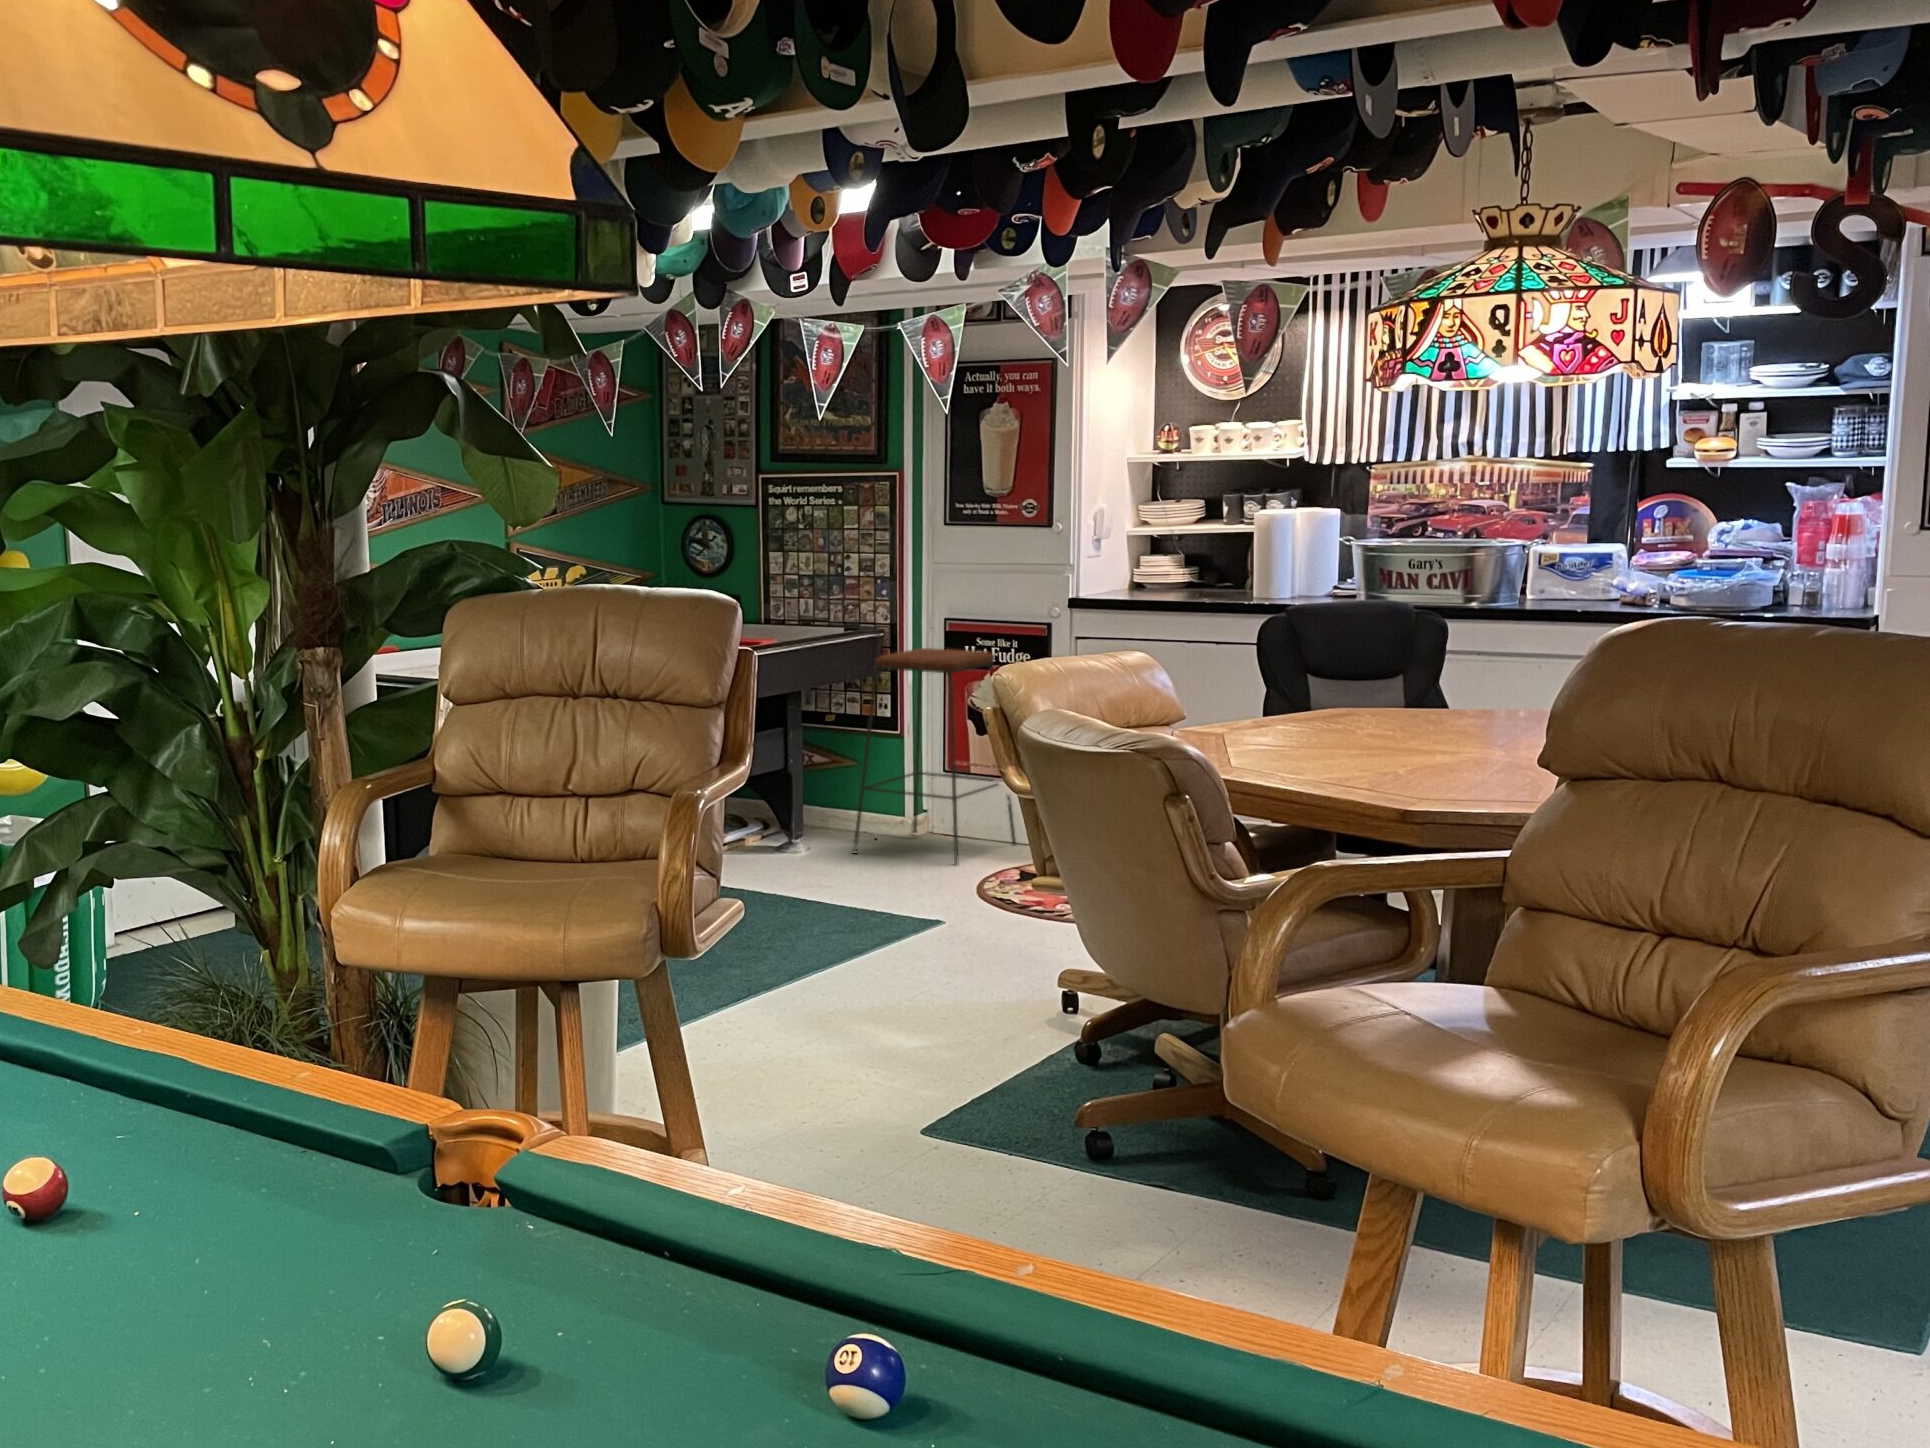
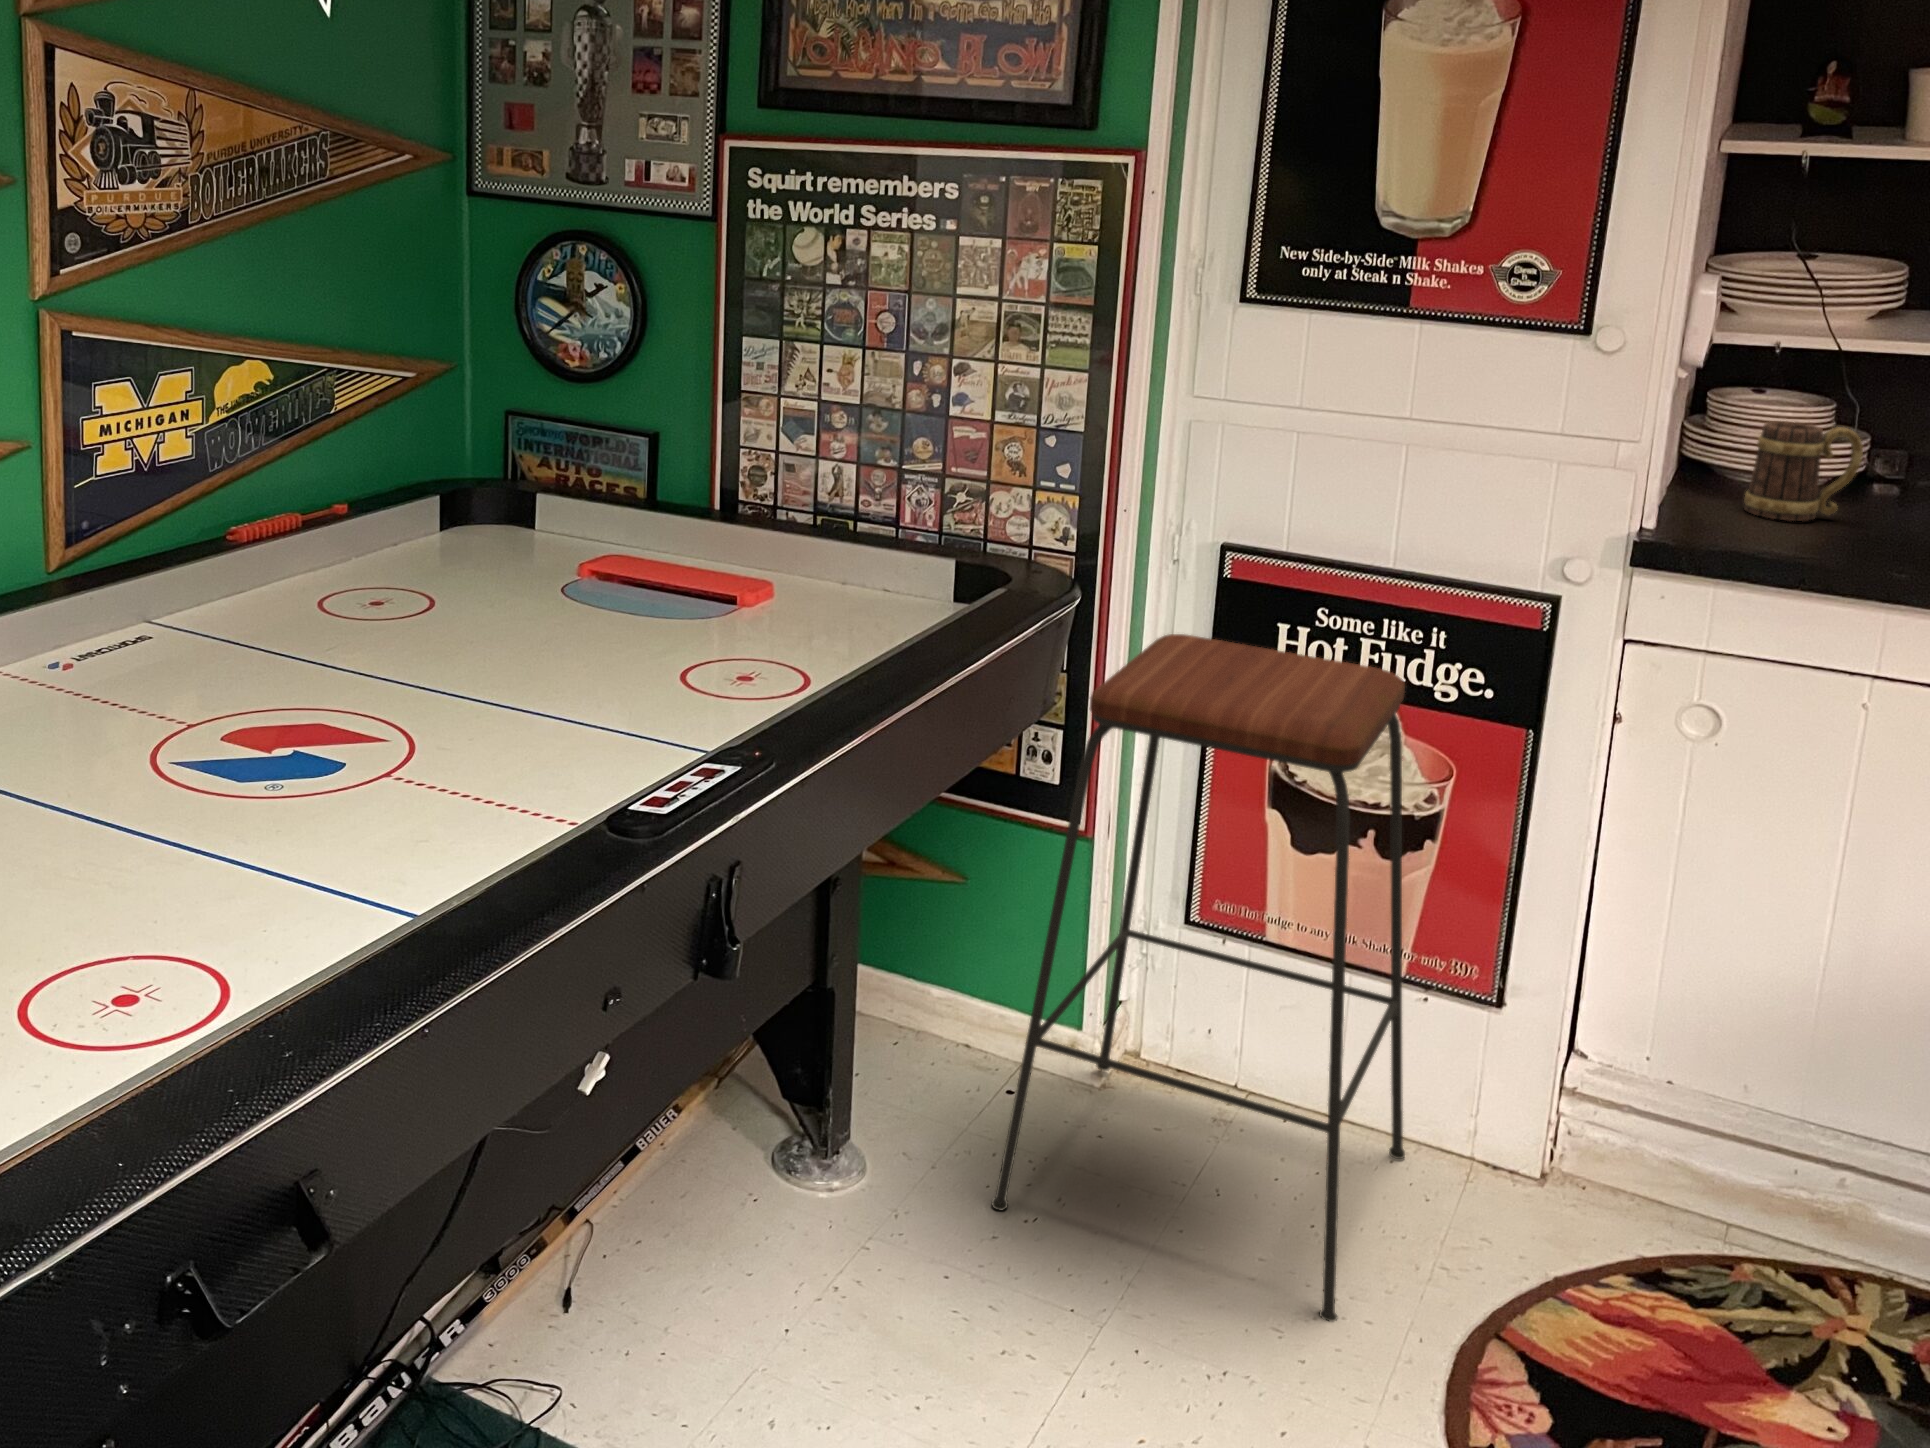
mug: none [1127,558,1163,593] -> present [1744,421,1863,521]

